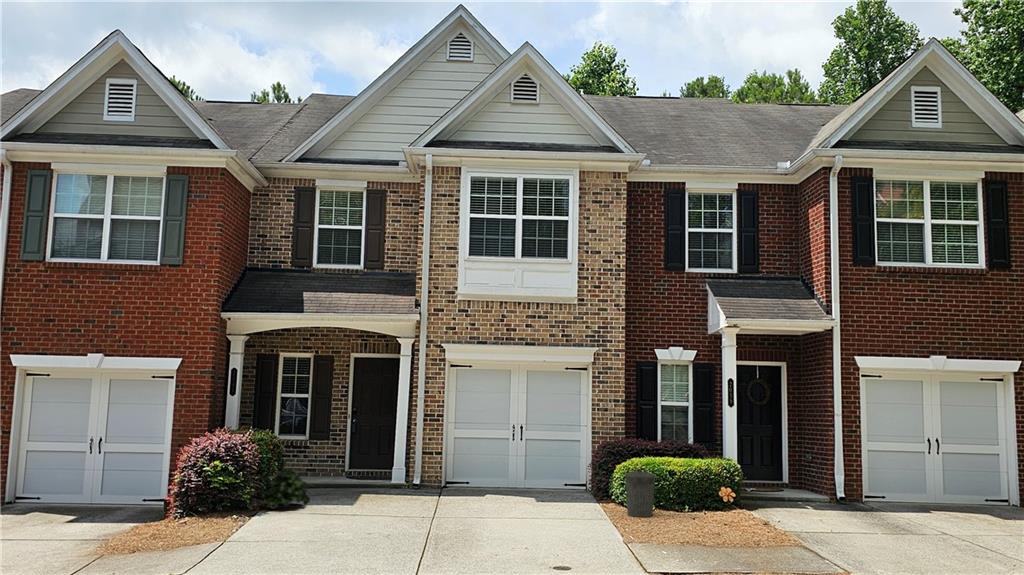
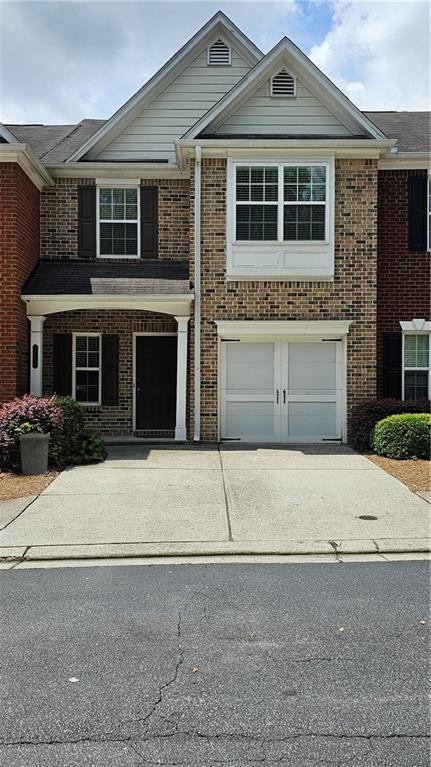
trash can: present [624,470,656,517] -> present [19,431,50,475]

